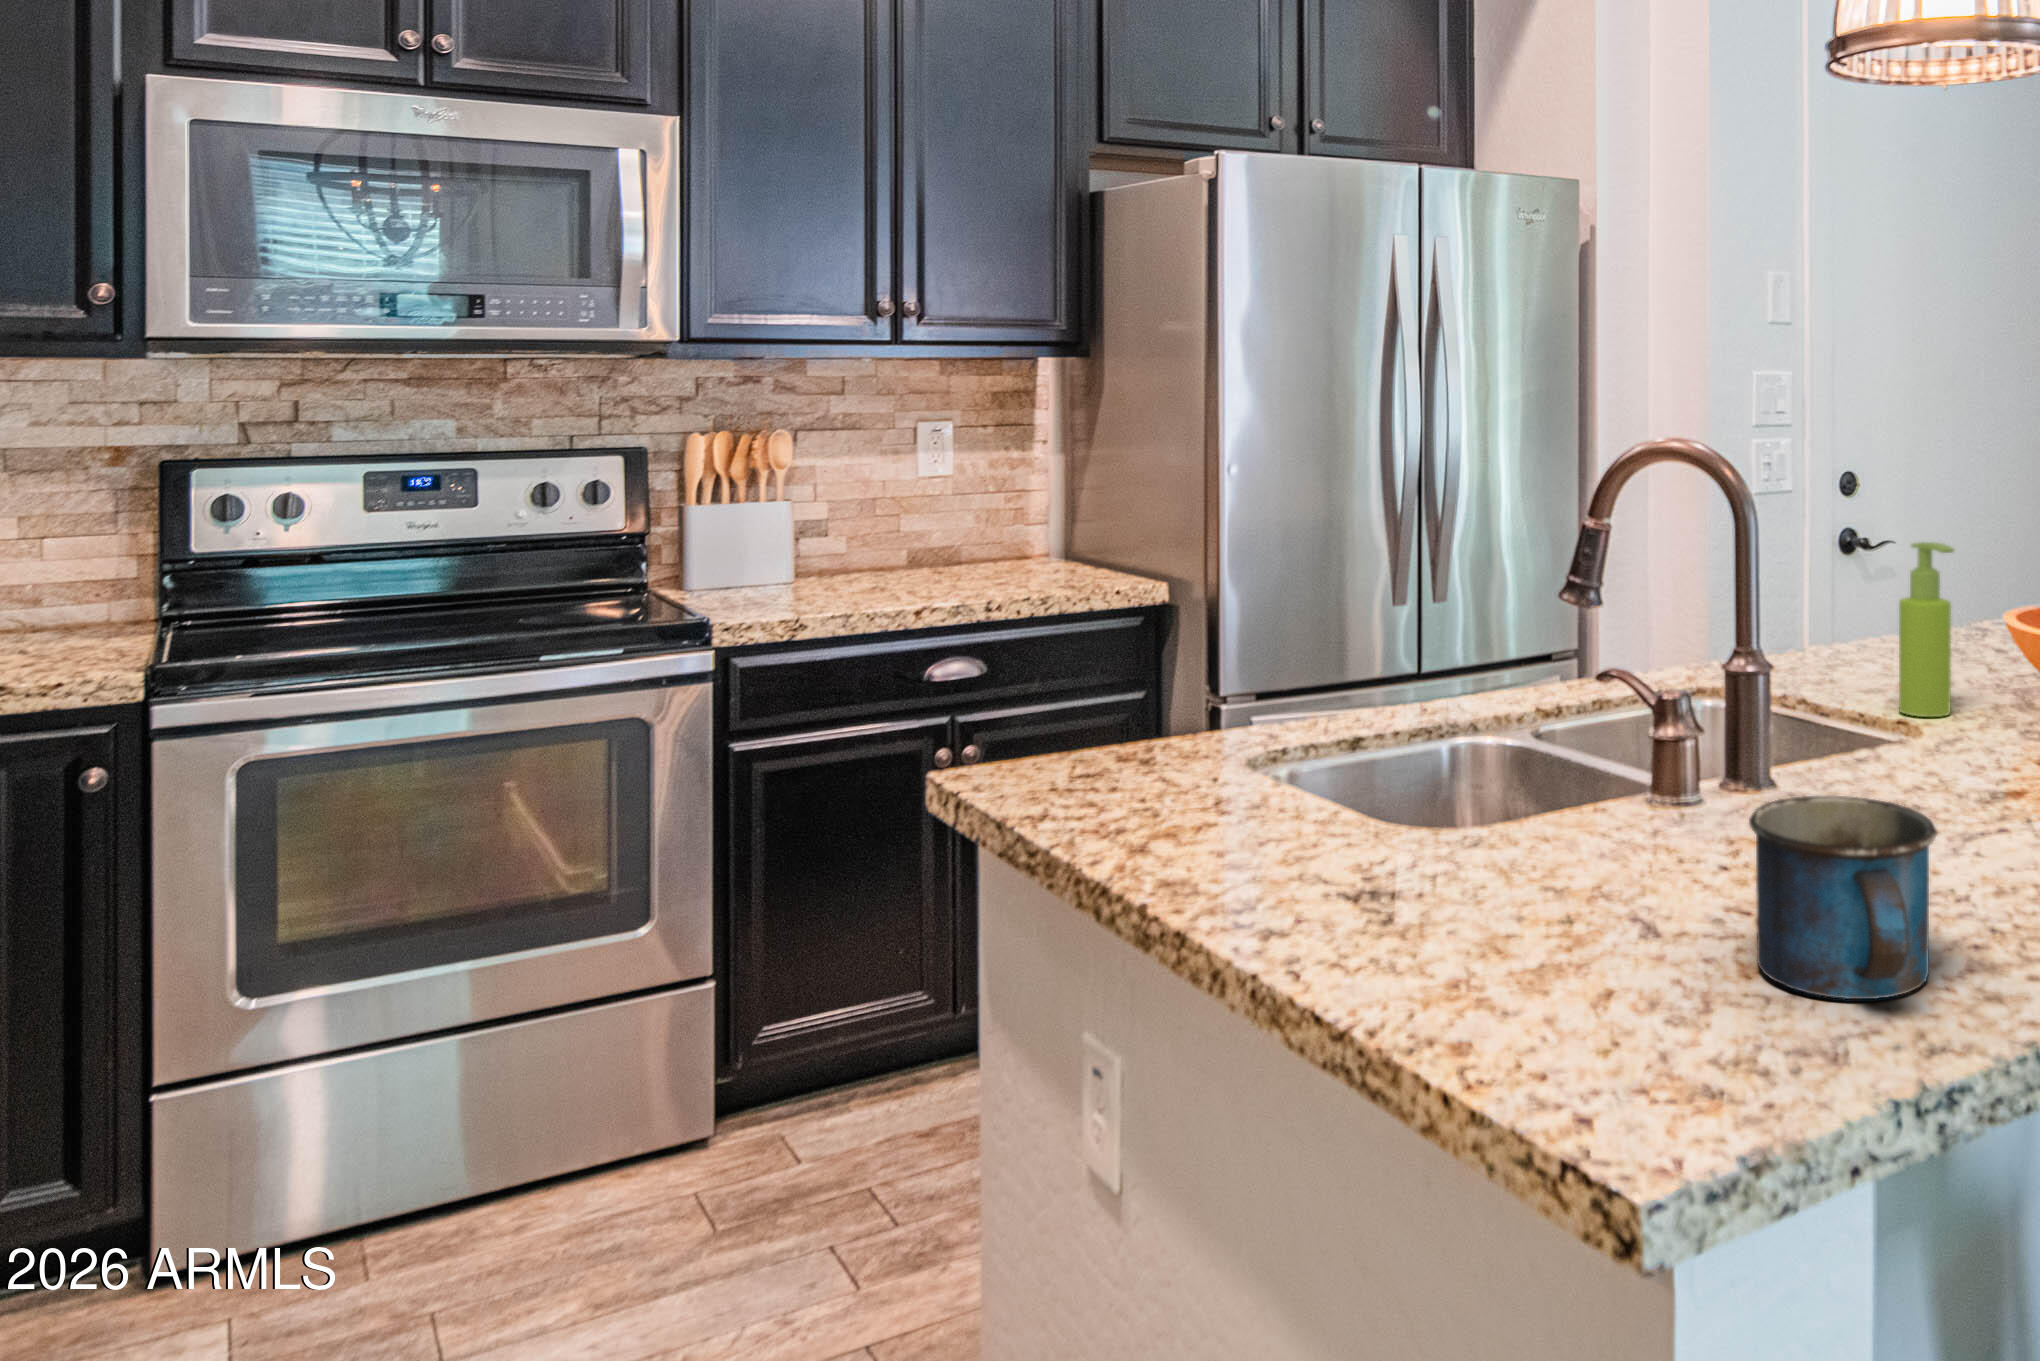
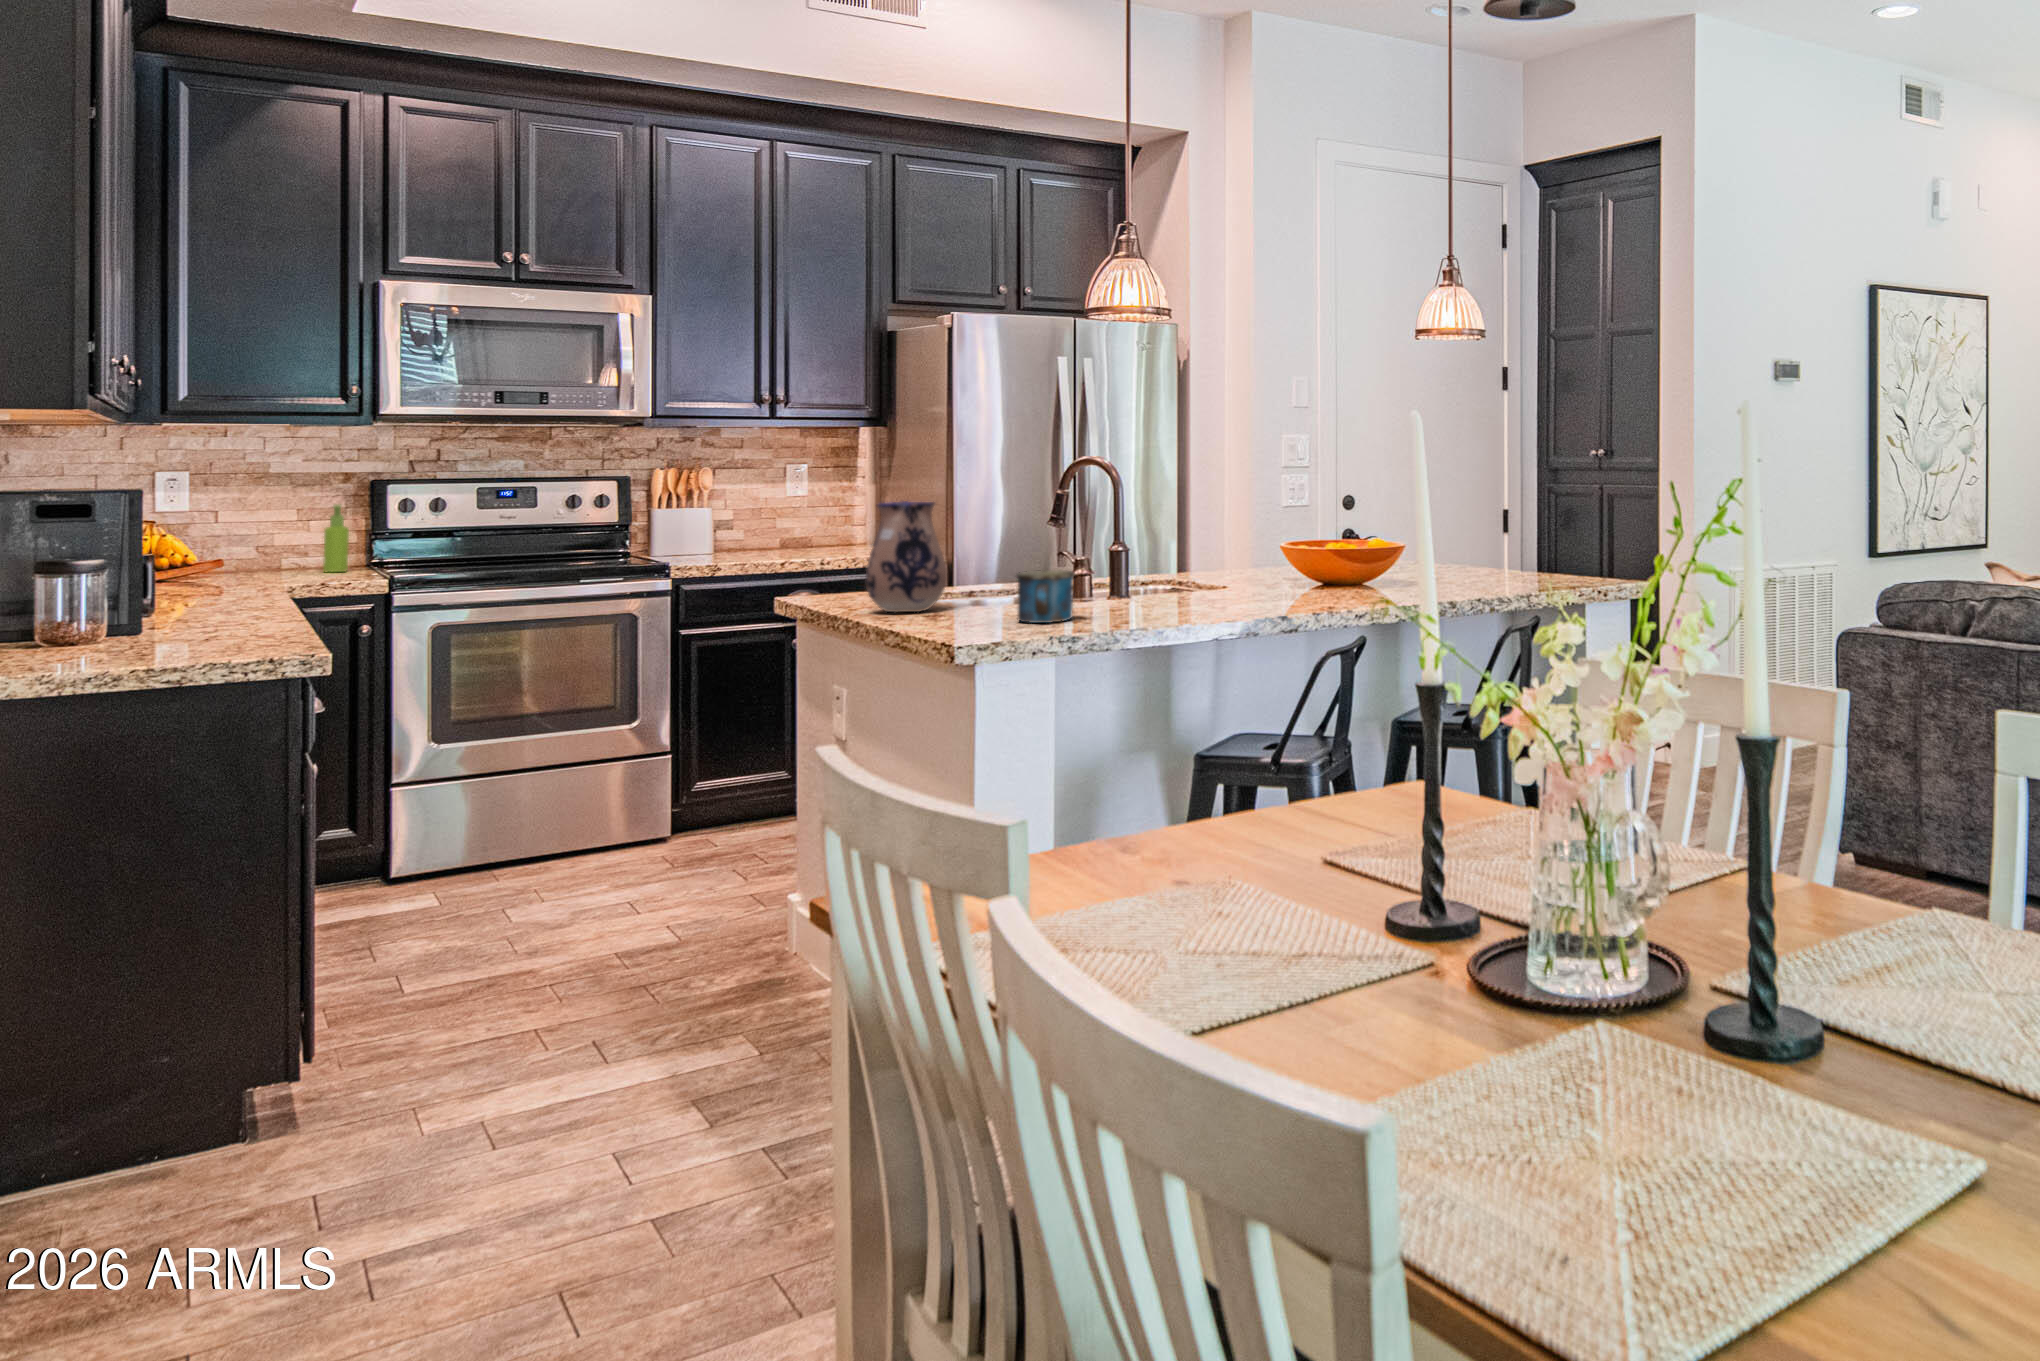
soap dispenser: present [1899,542,1954,717] -> present [323,505,349,572]
ceramic pitcher: none [1219,554,1430,877] -> present [866,501,947,612]

